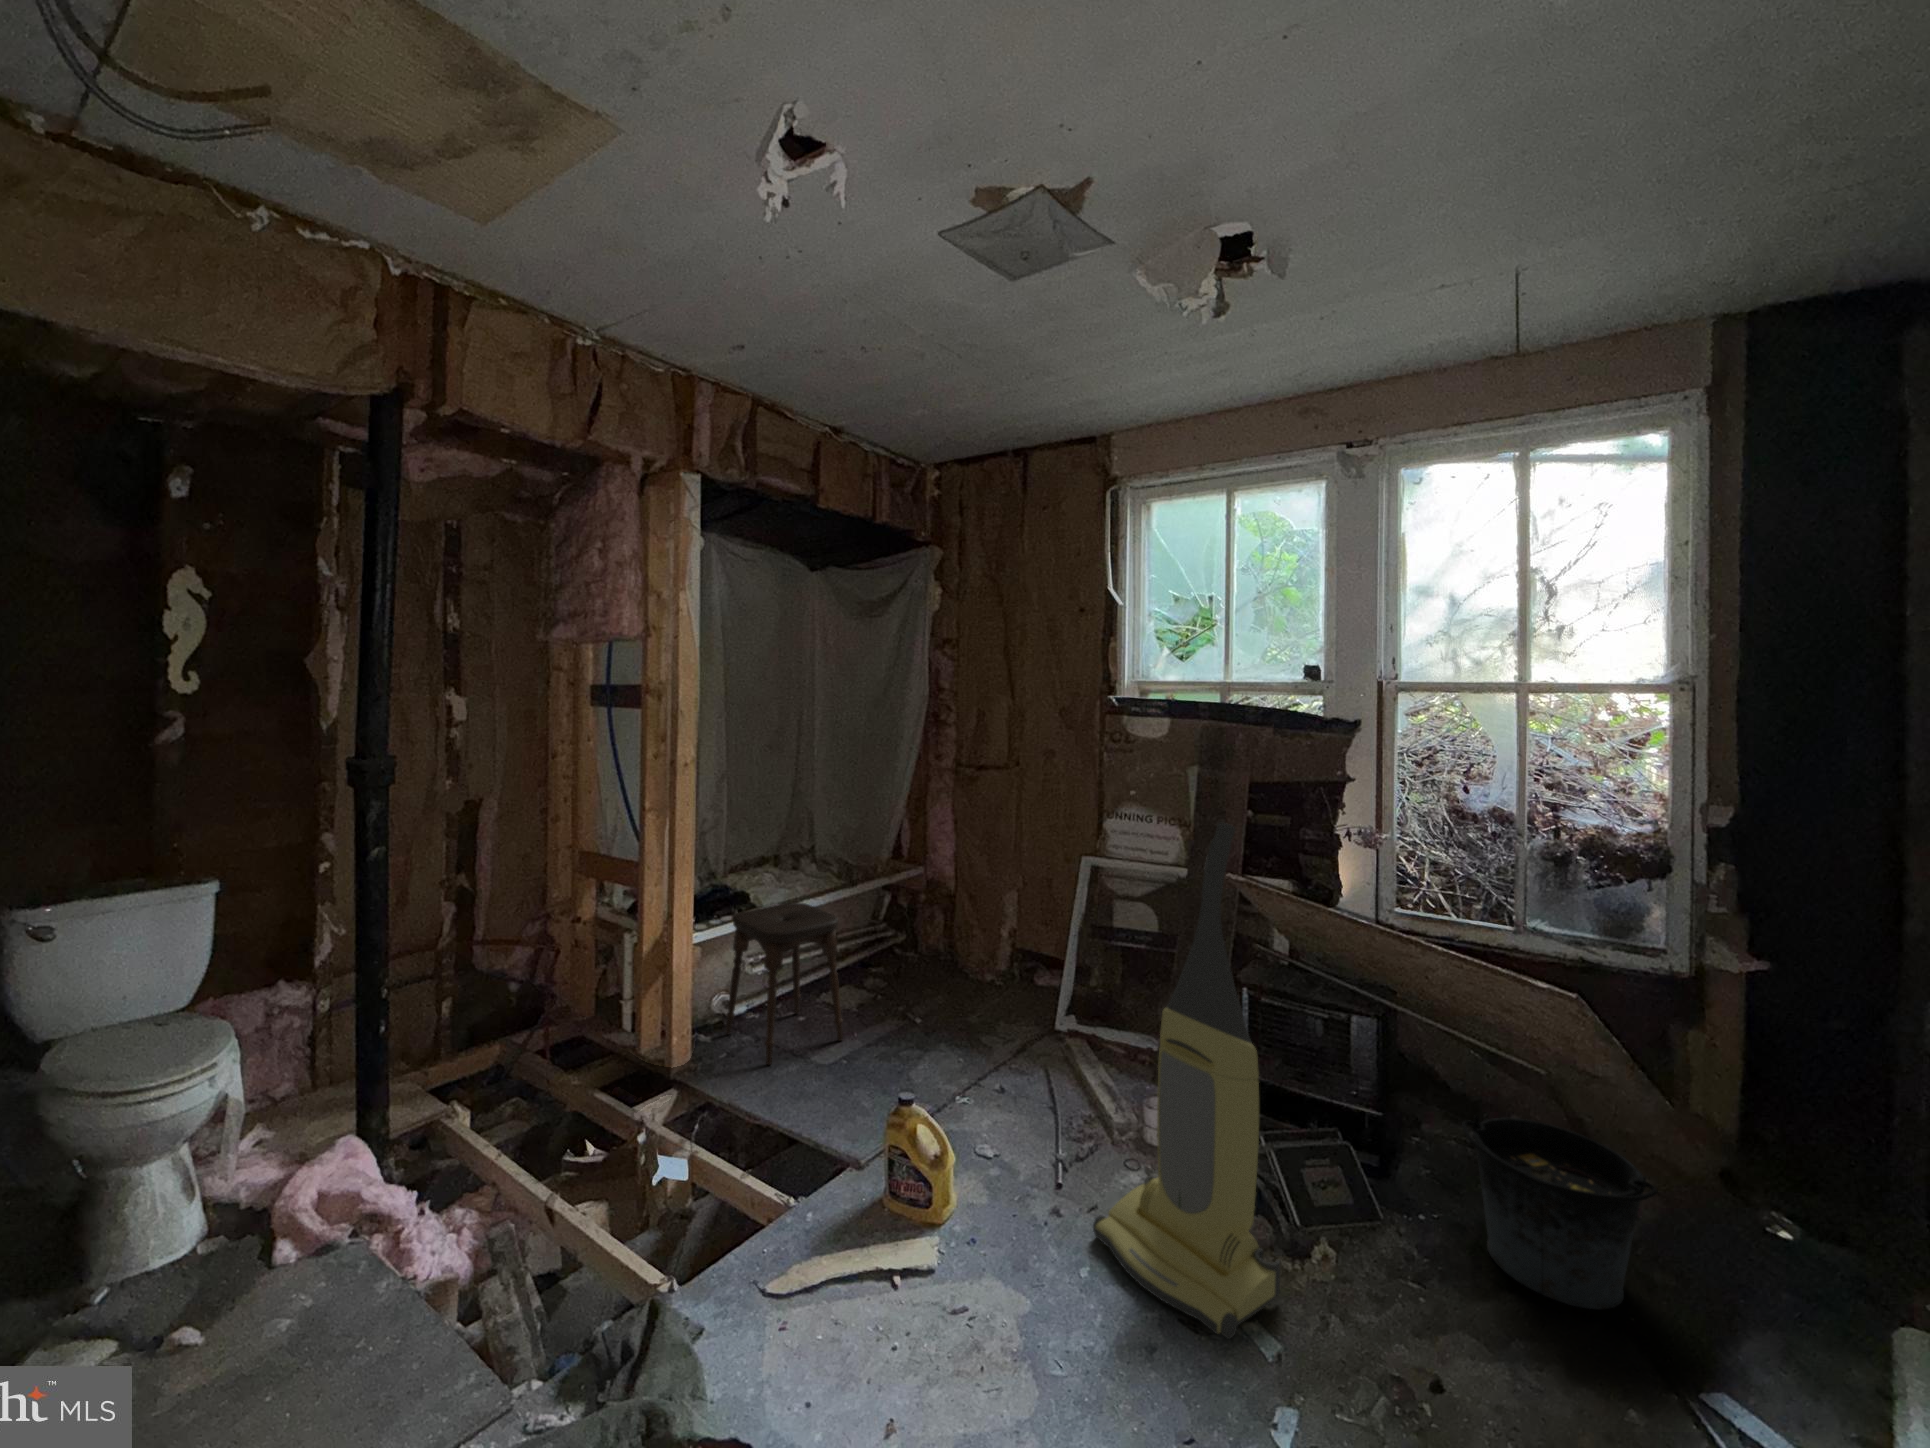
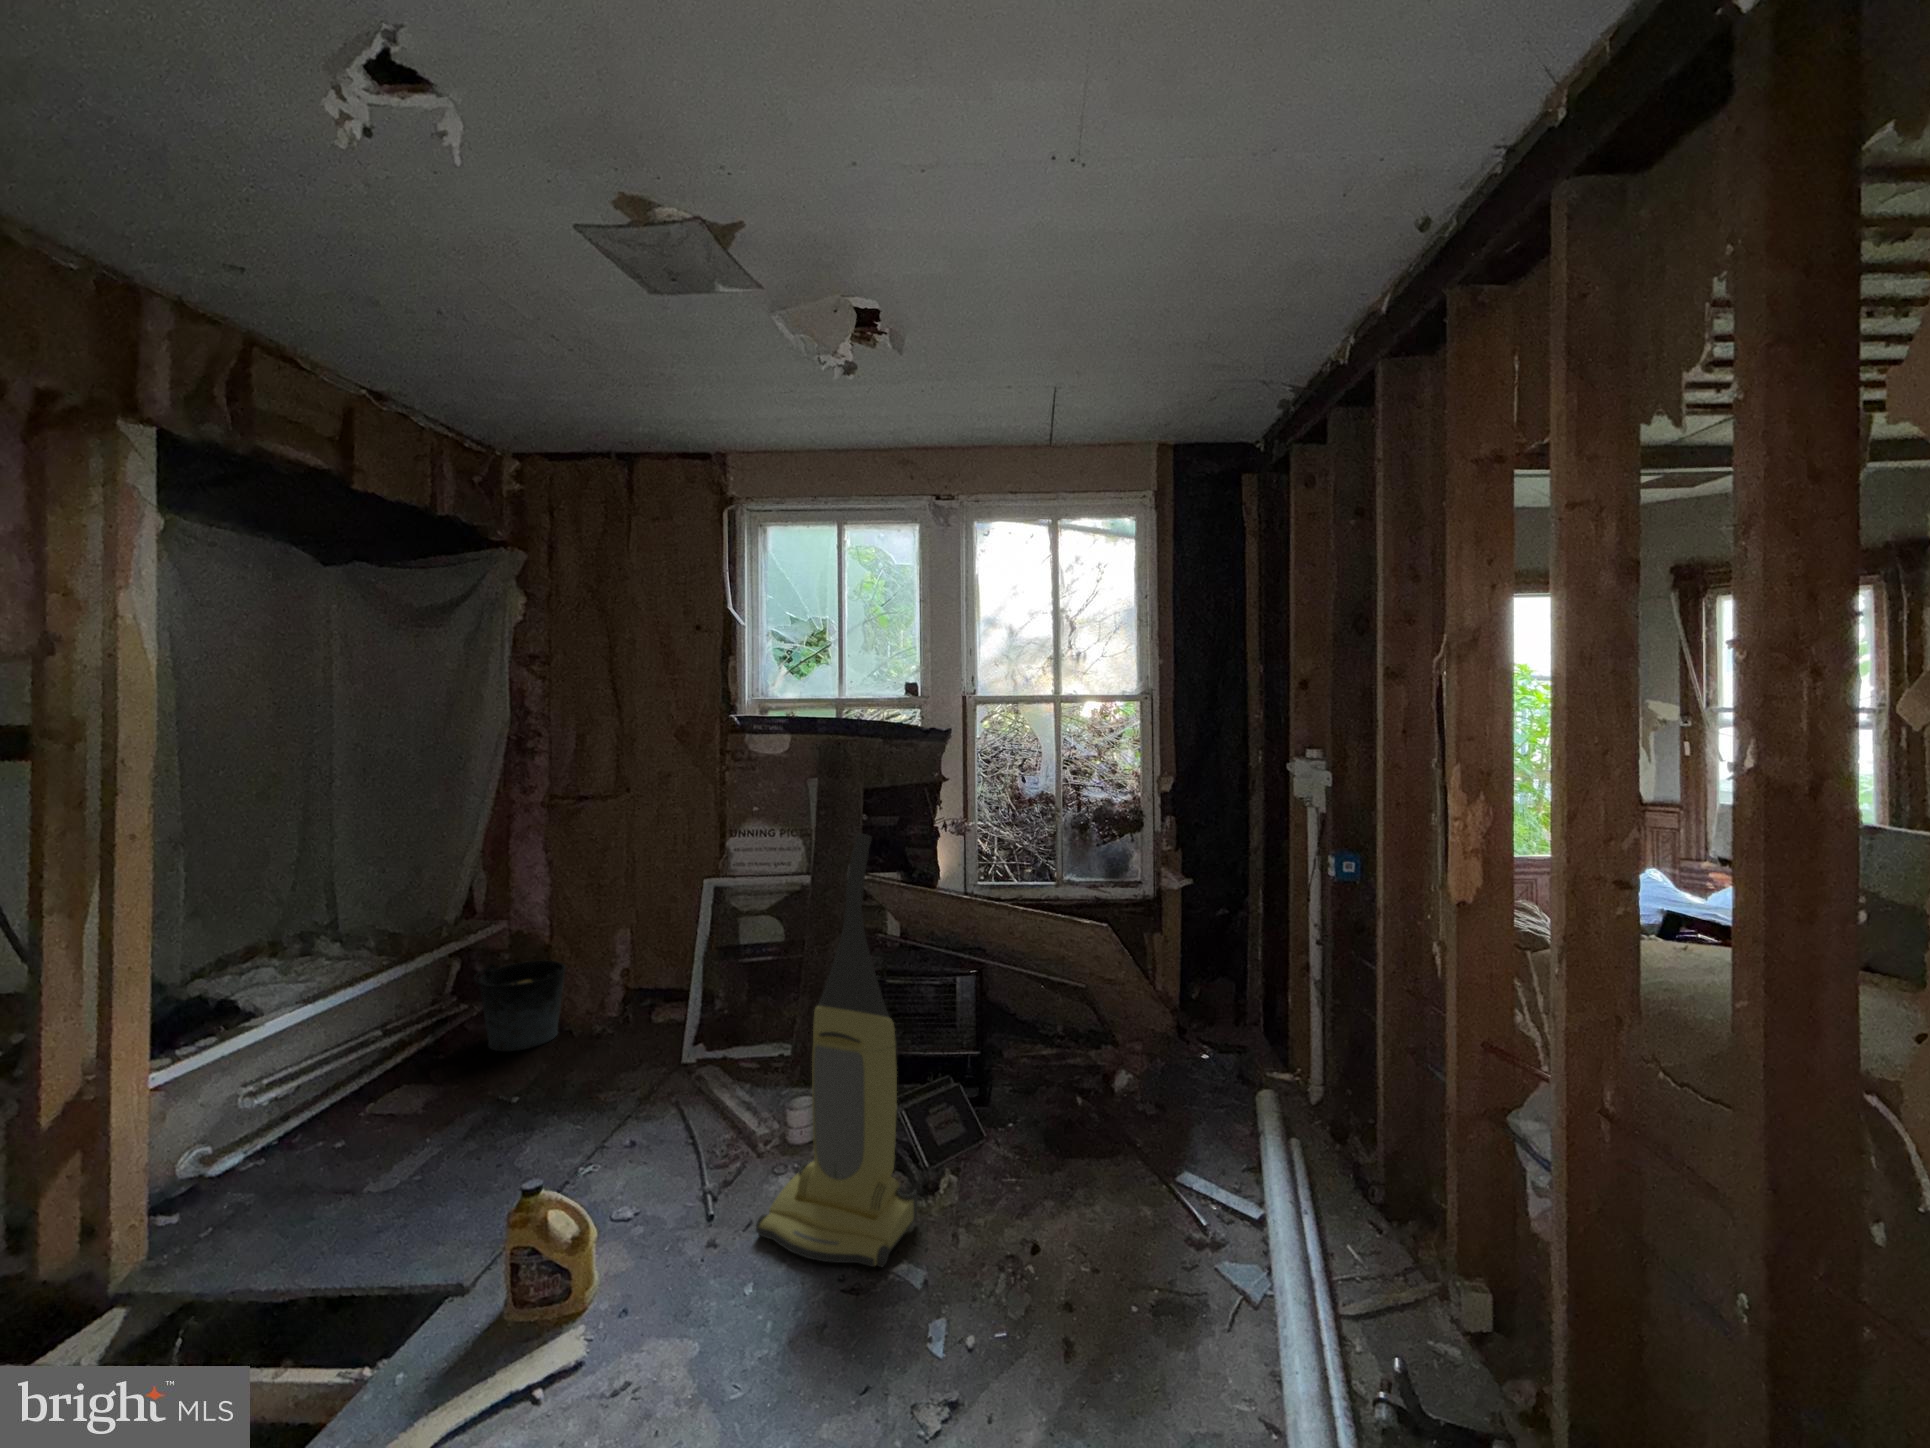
stool: present [725,902,843,1065] -> none [224,997,417,1211]
bucket: present [1462,1116,1658,1309] -> present [474,960,566,1051]

